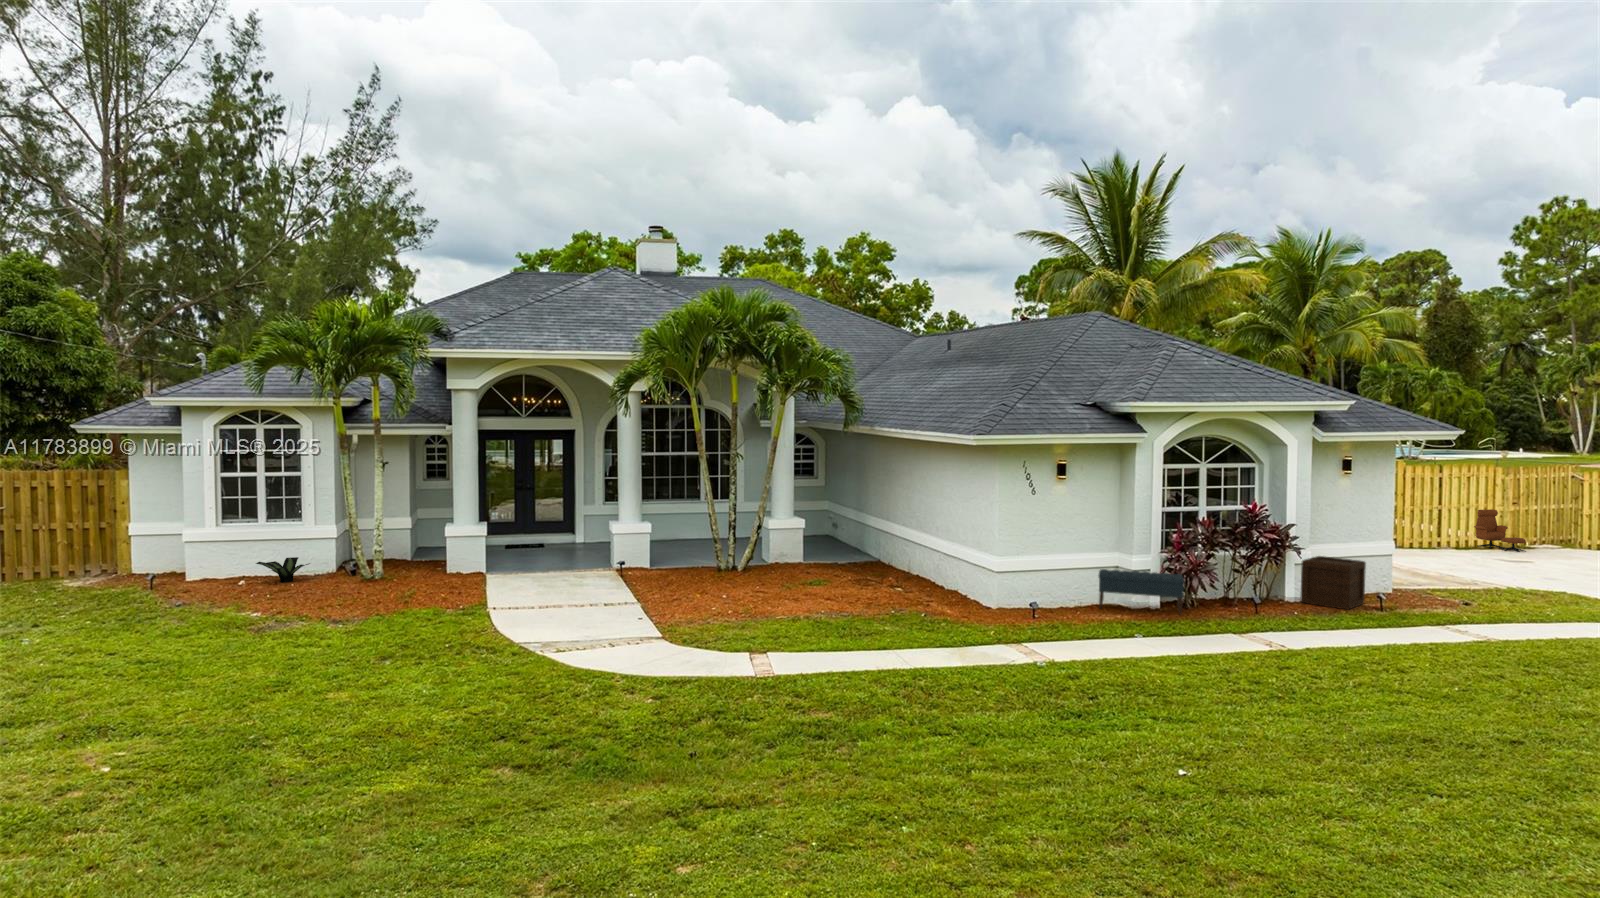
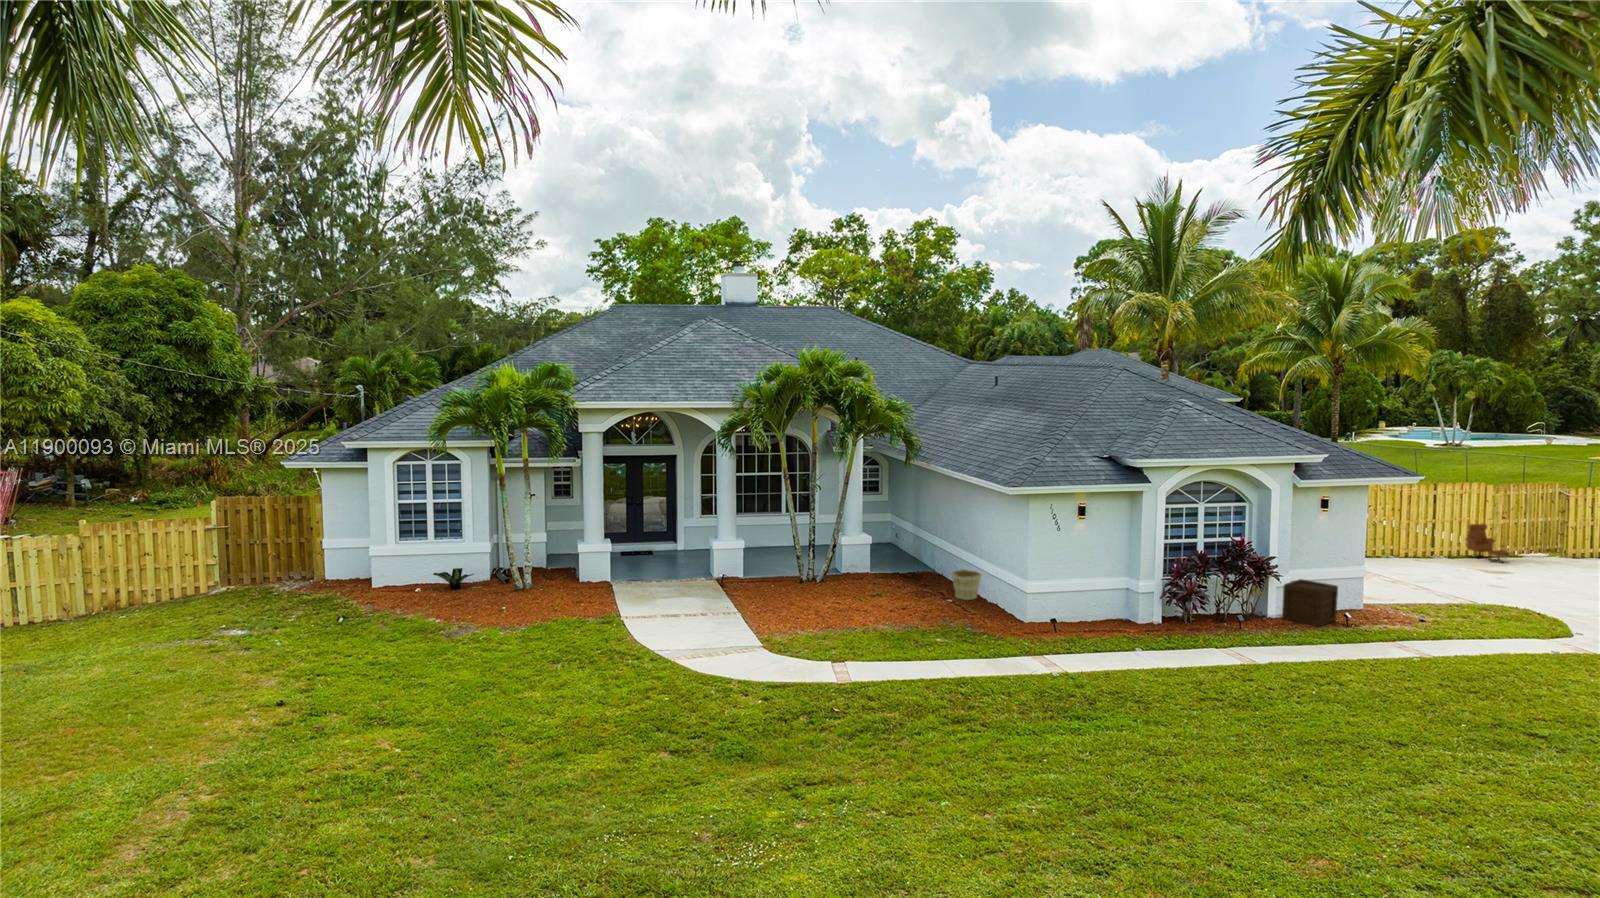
wooden bucket: none [904,553,940,588] -> present [952,570,981,600]
bench: present [1099,569,1184,615] -> none [1111,590,1181,631]

